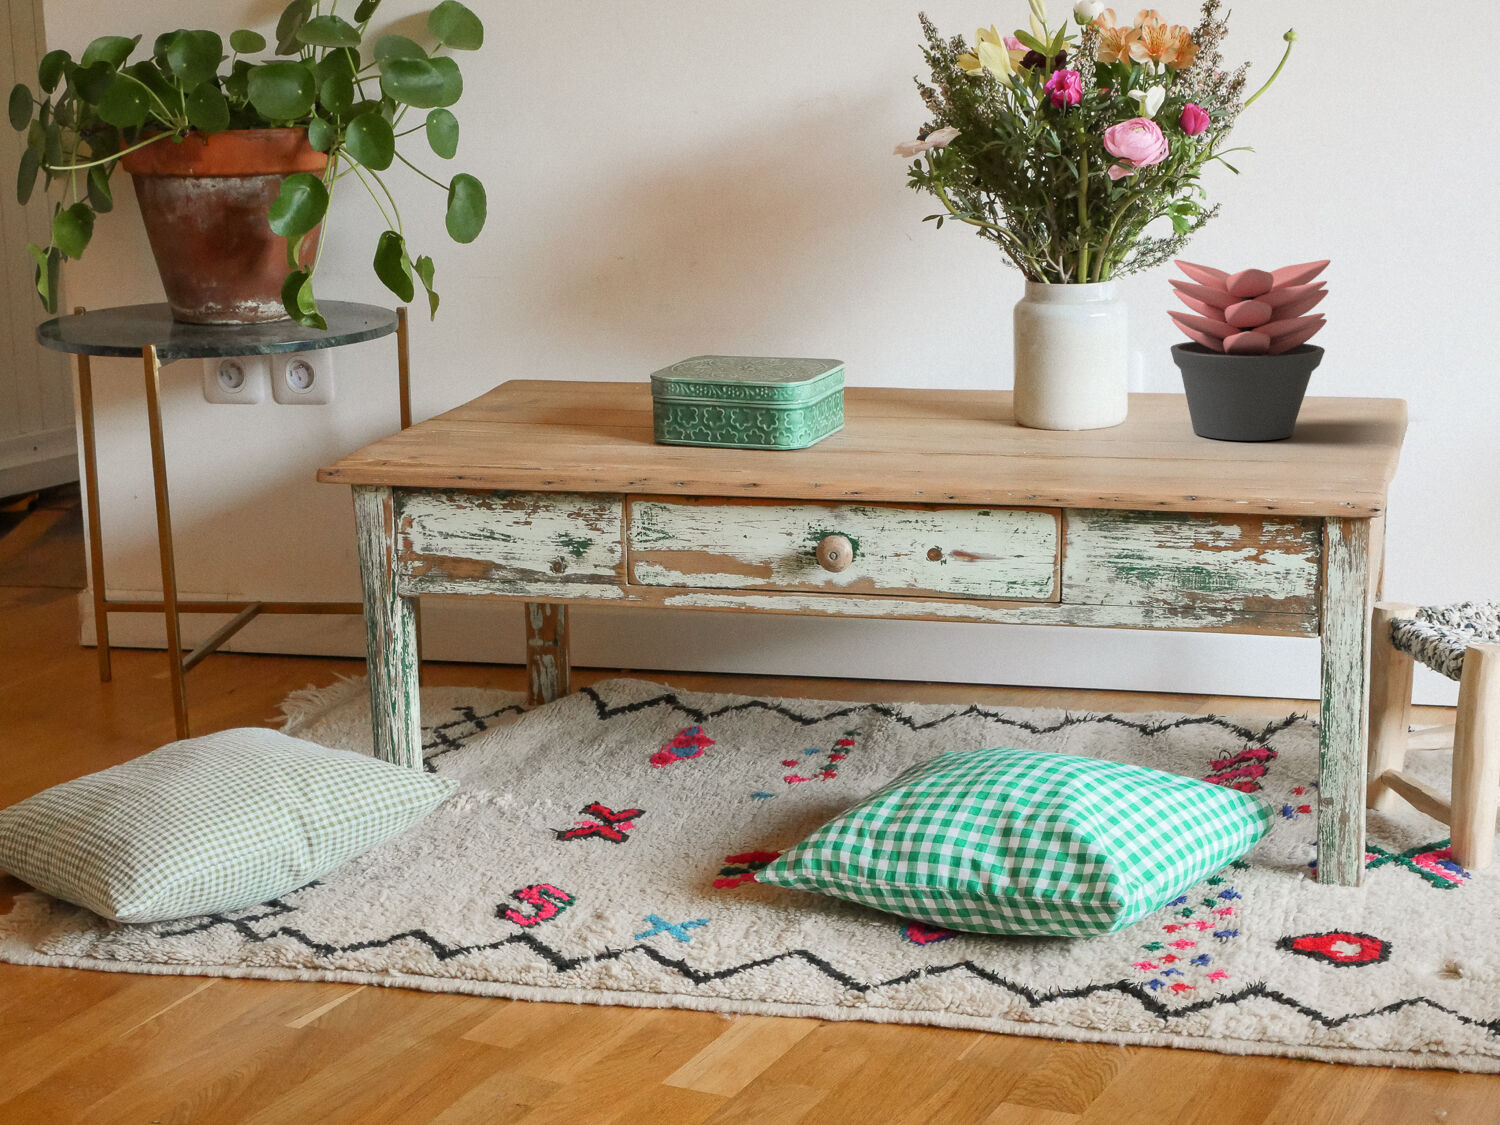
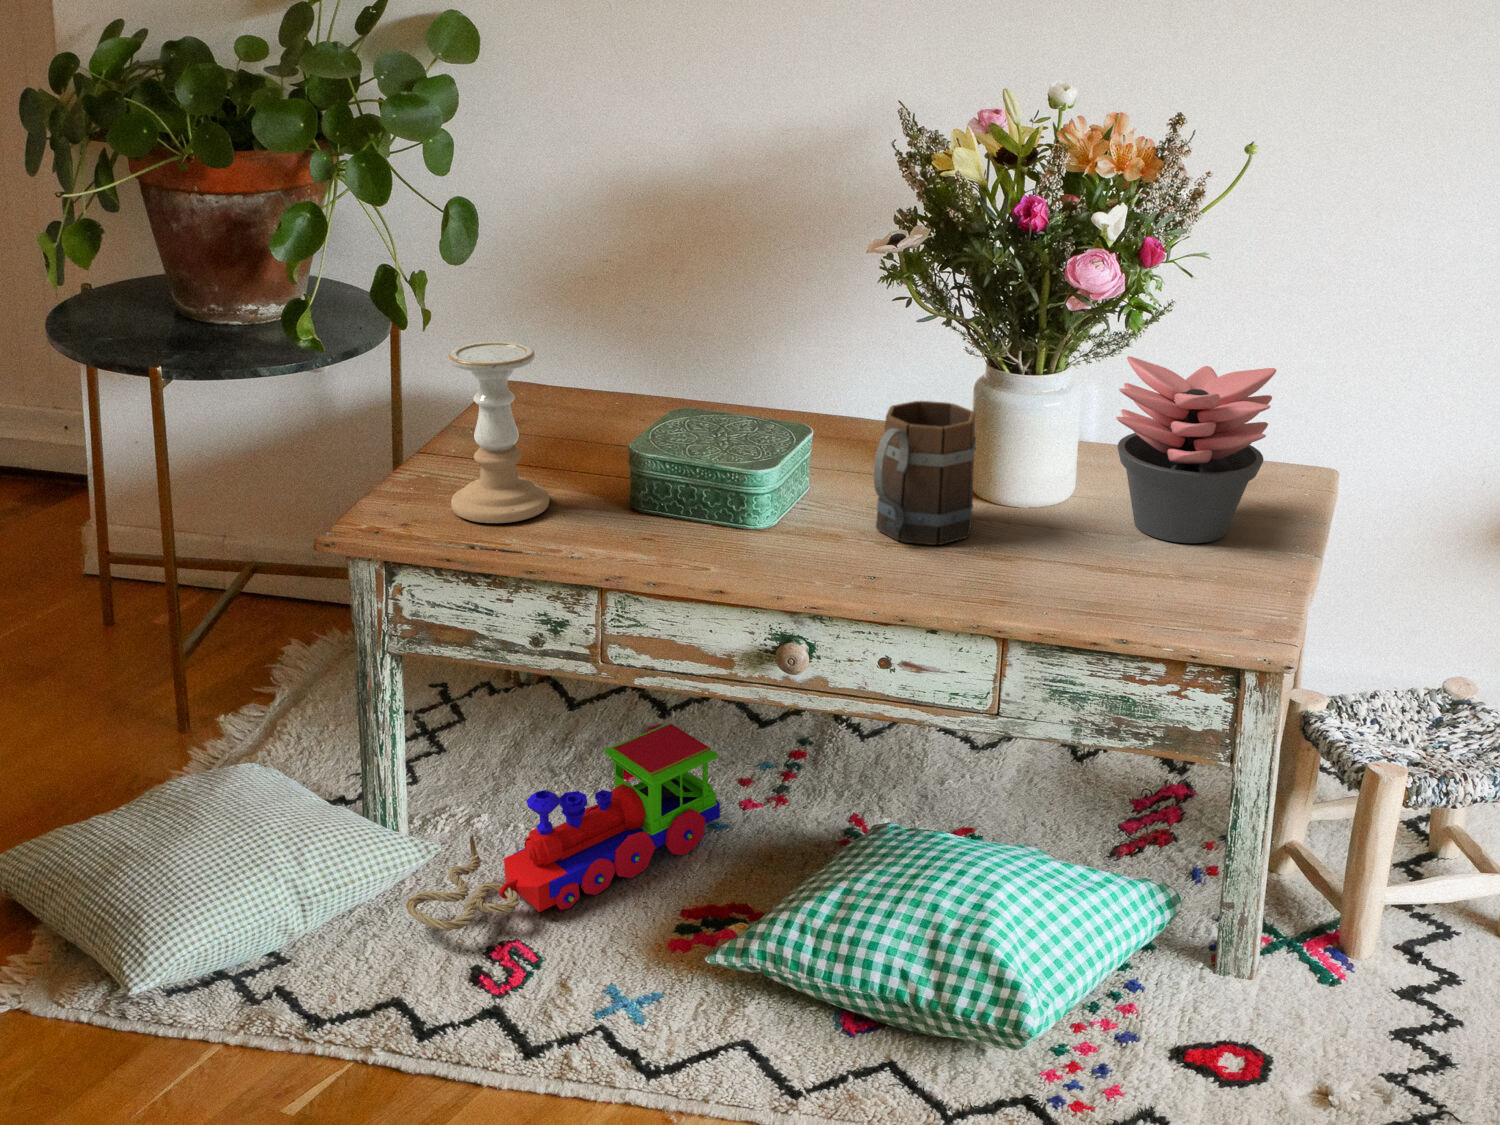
candle holder: none [468,263,572,444] -> present [448,341,549,523]
mug: none [917,308,1022,447] -> present [874,401,976,545]
toy train: none [420,680,761,872] -> present [406,723,720,931]

